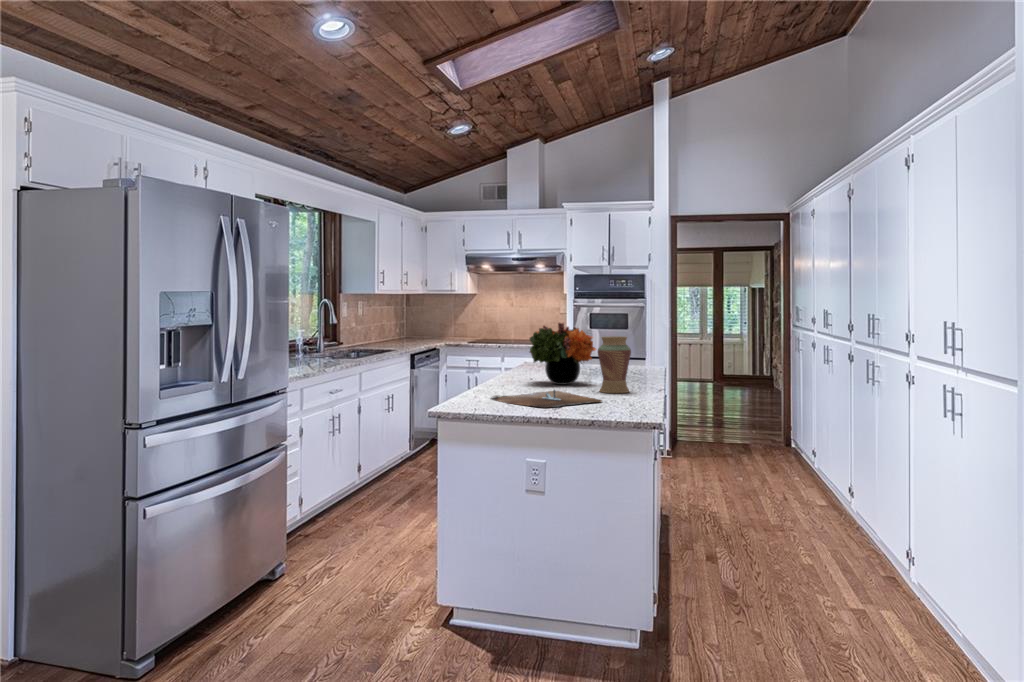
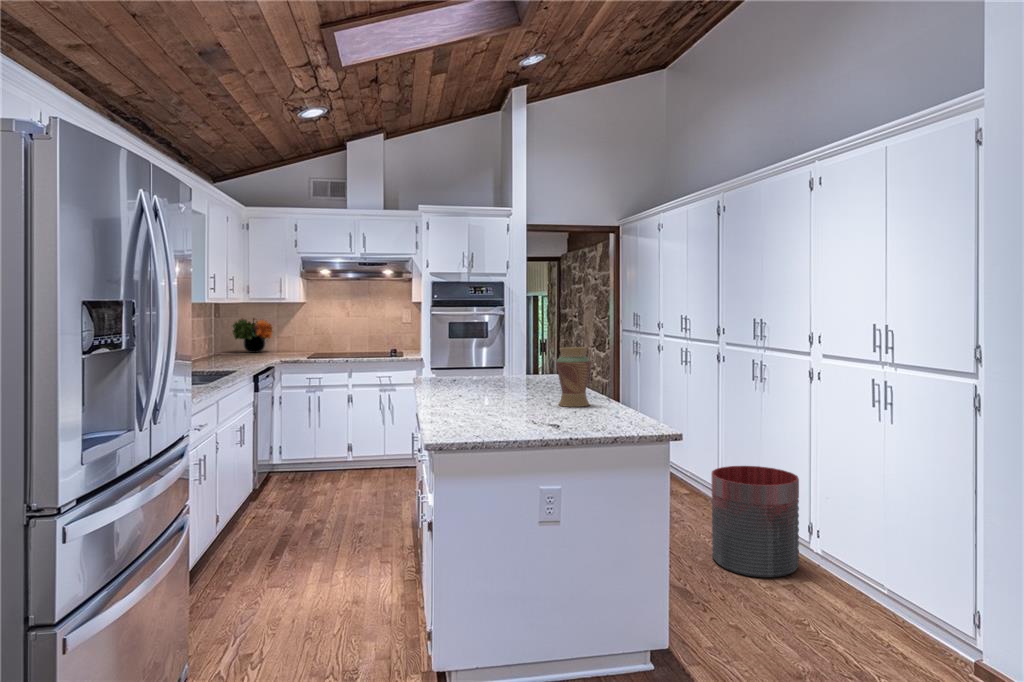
flower arrangement: present [529,323,596,385] -> present [233,318,273,353]
cutting board: present [490,390,602,408] -> none [471,407,595,428]
trash can: none [790,471,892,596] -> present [712,466,799,577]

